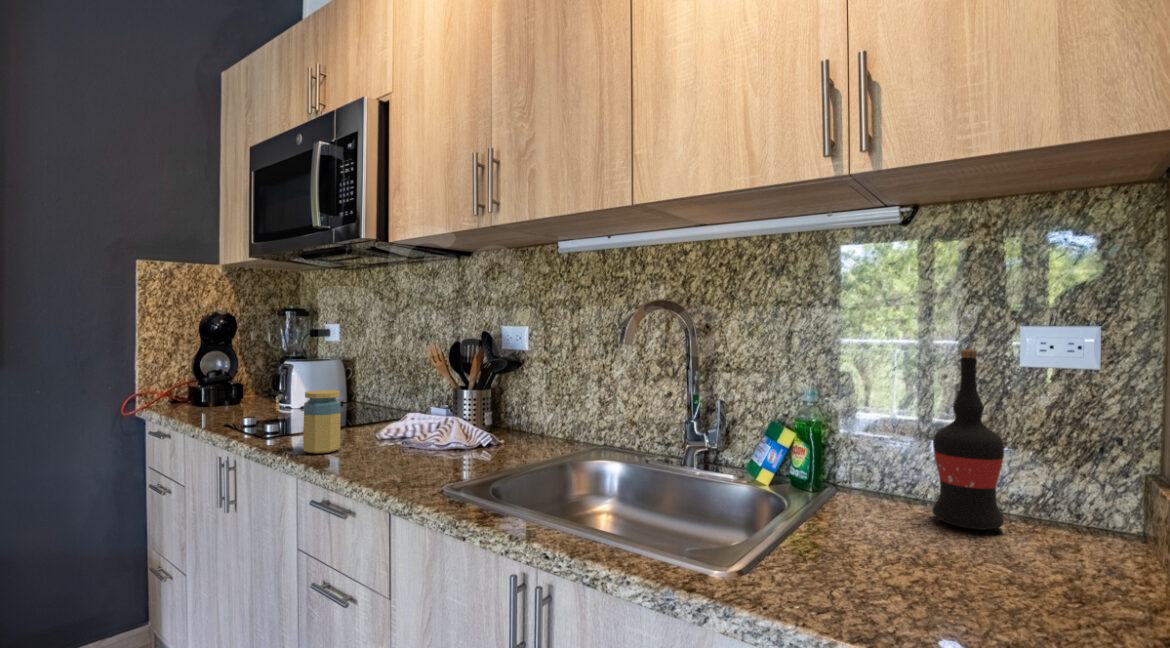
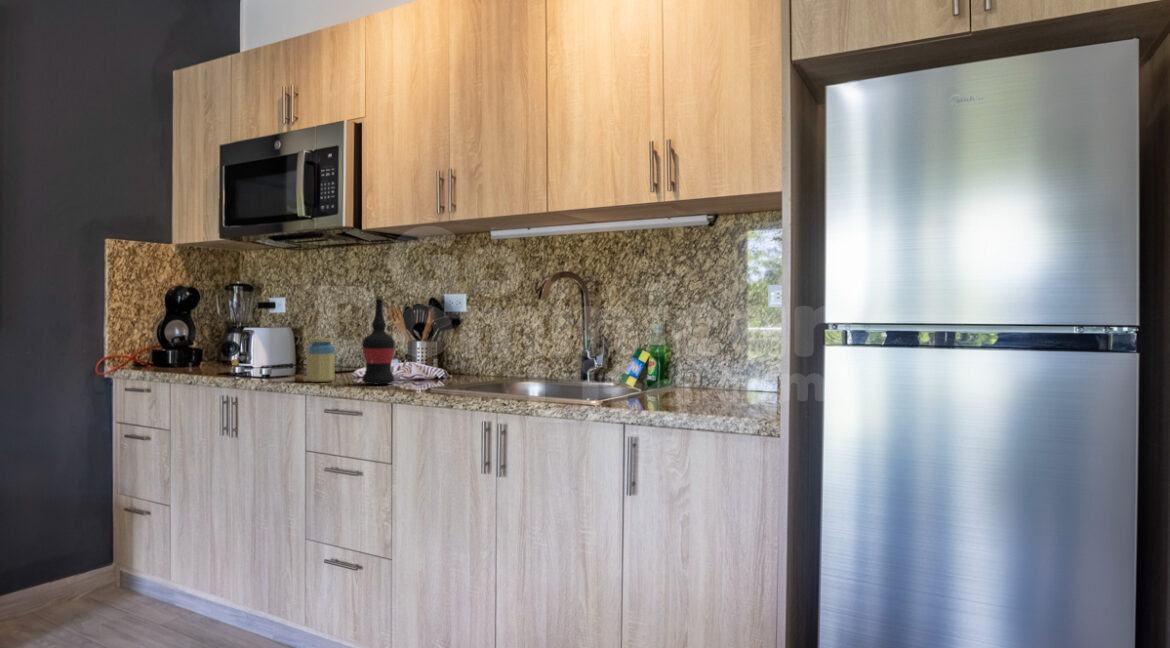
wine bottle: present [932,350,1004,530] -> present [362,295,395,384]

